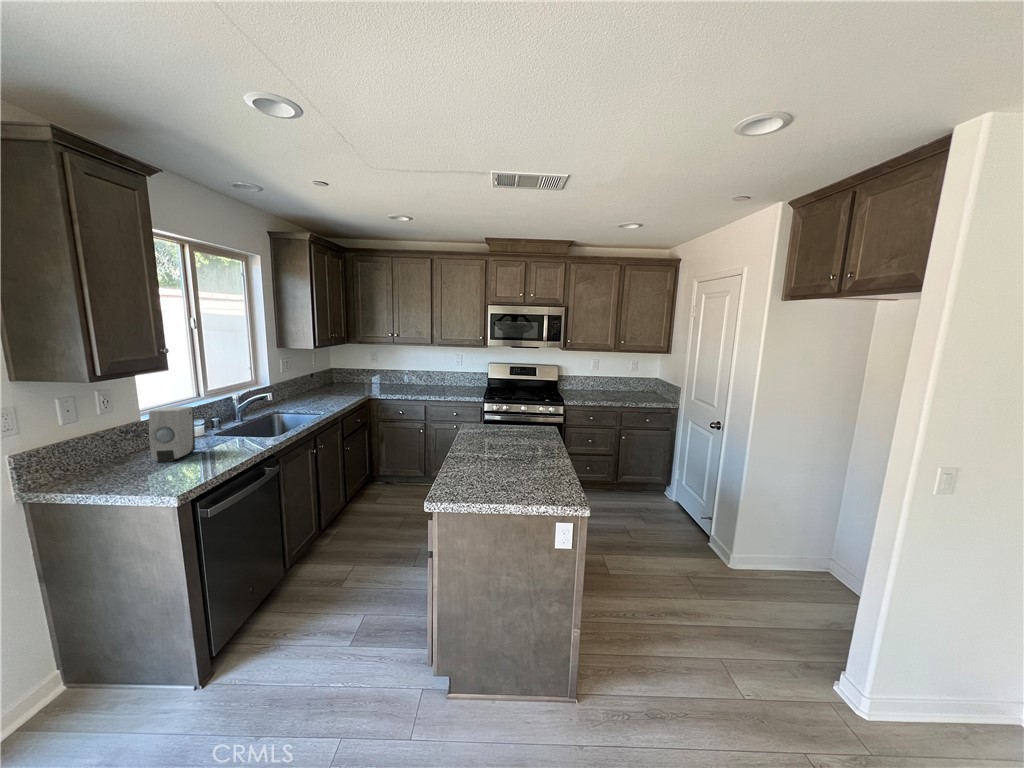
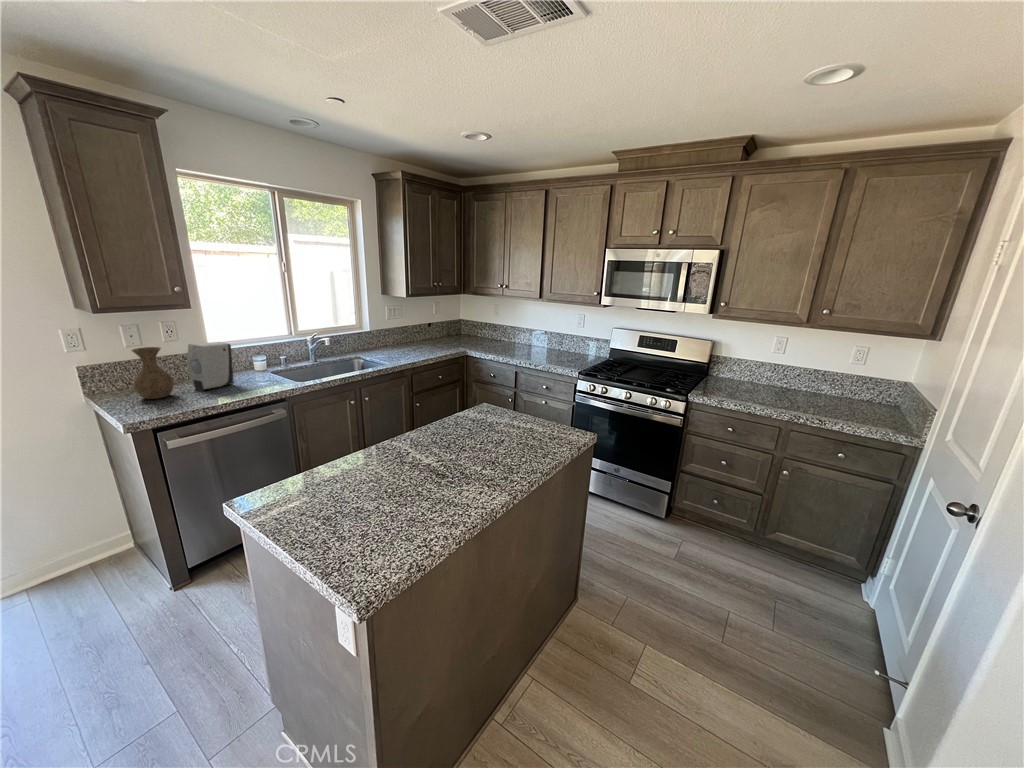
vase: none [102,417,150,478] -> present [132,347,173,399]

